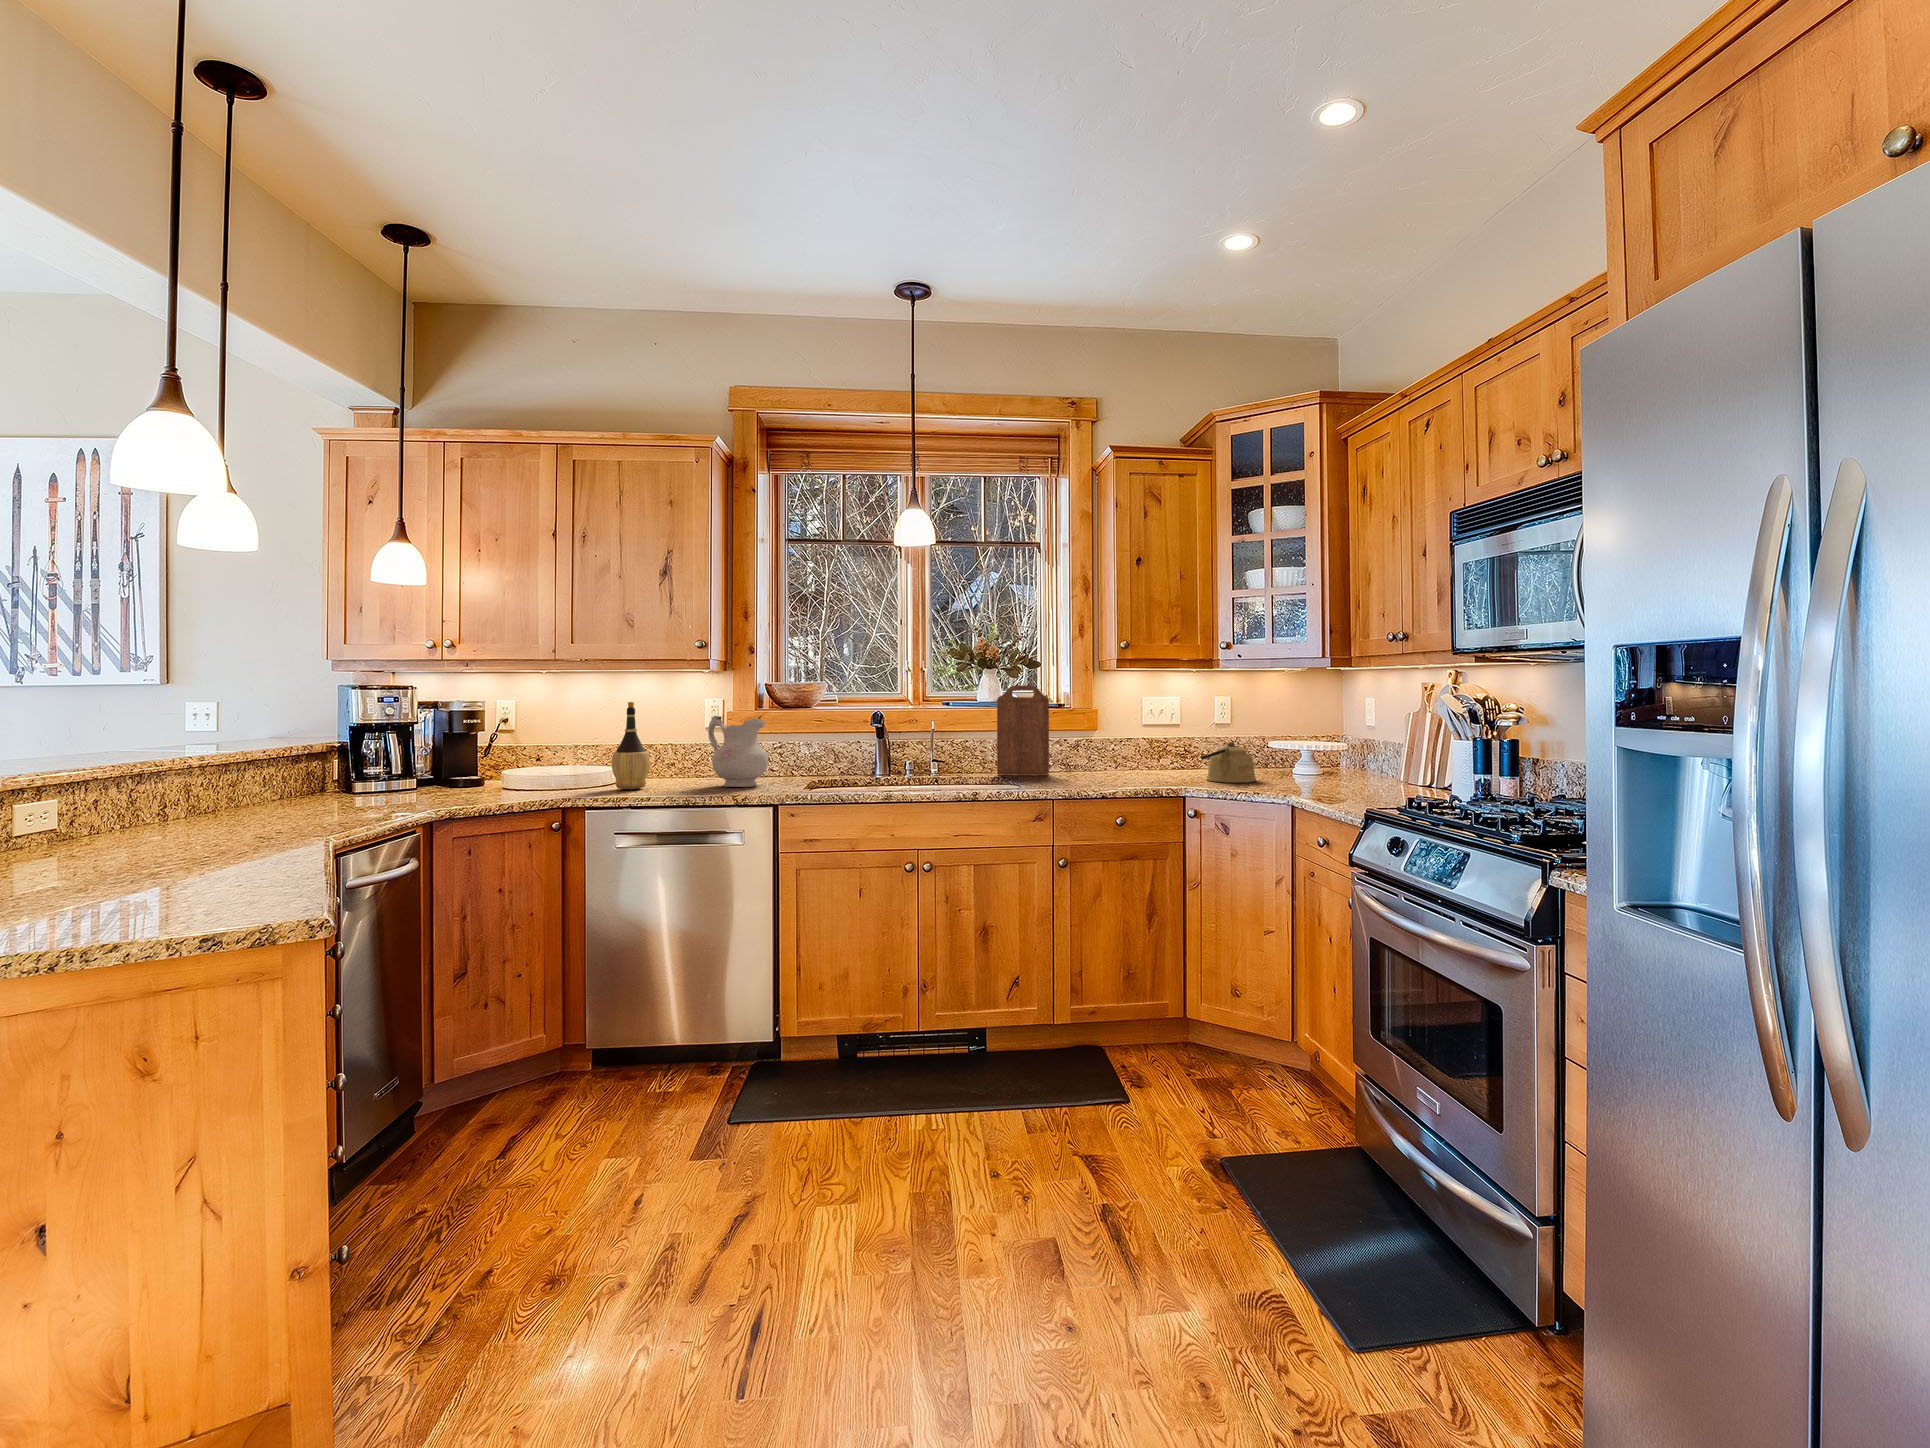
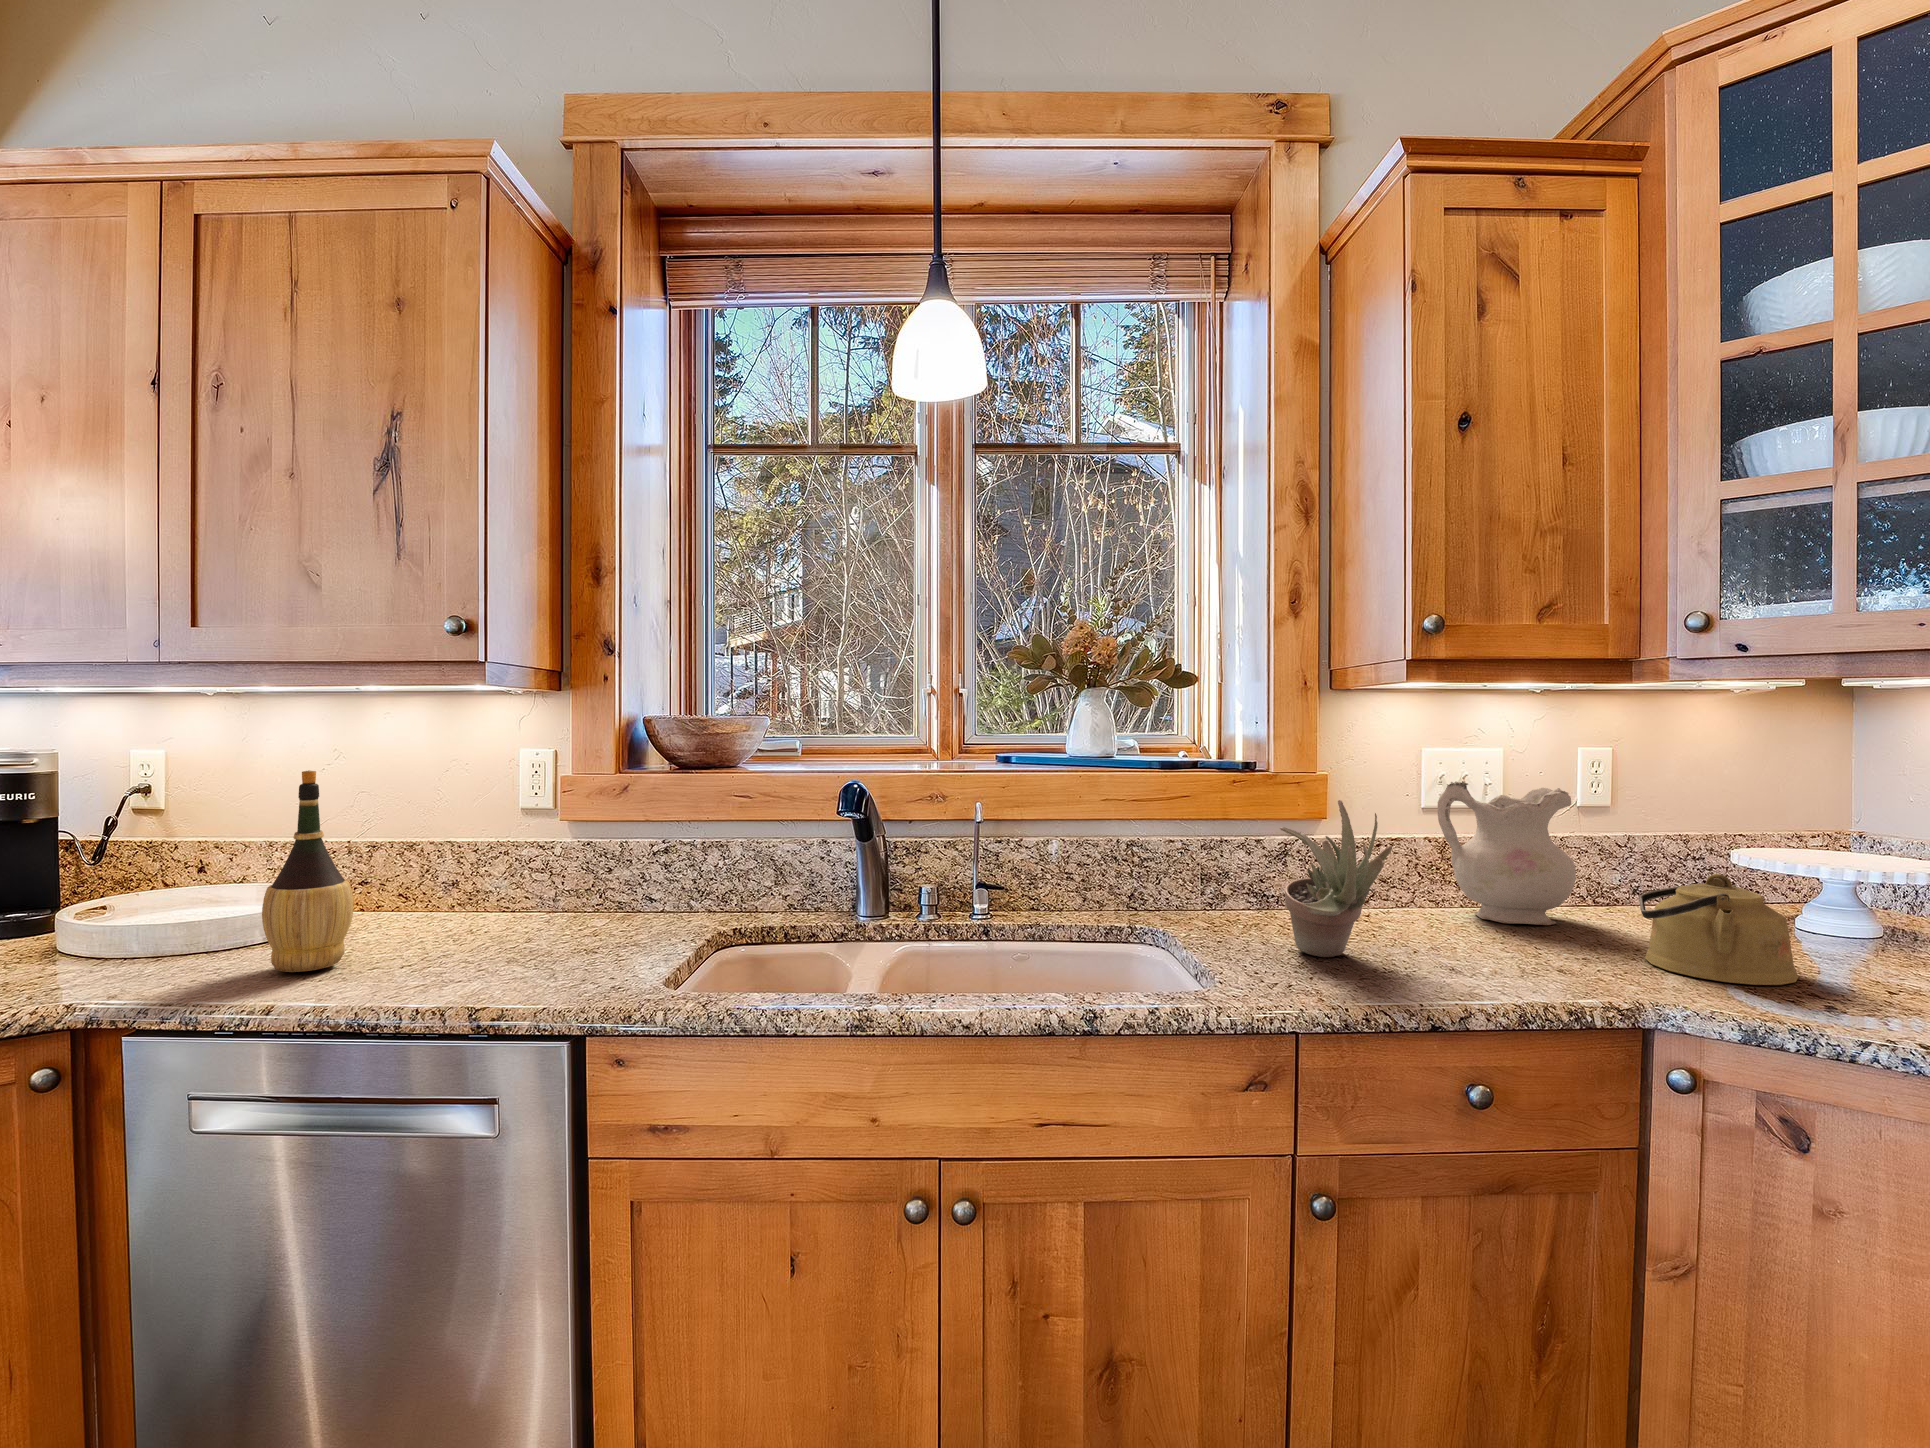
cutting board: present [997,686,1049,775] -> none [1117,727,1233,923]
succulent plant: none [1059,713,1102,781] -> present [1280,800,1392,957]
ceramic pitcher: present [708,716,768,787] -> present [1438,782,1576,925]

